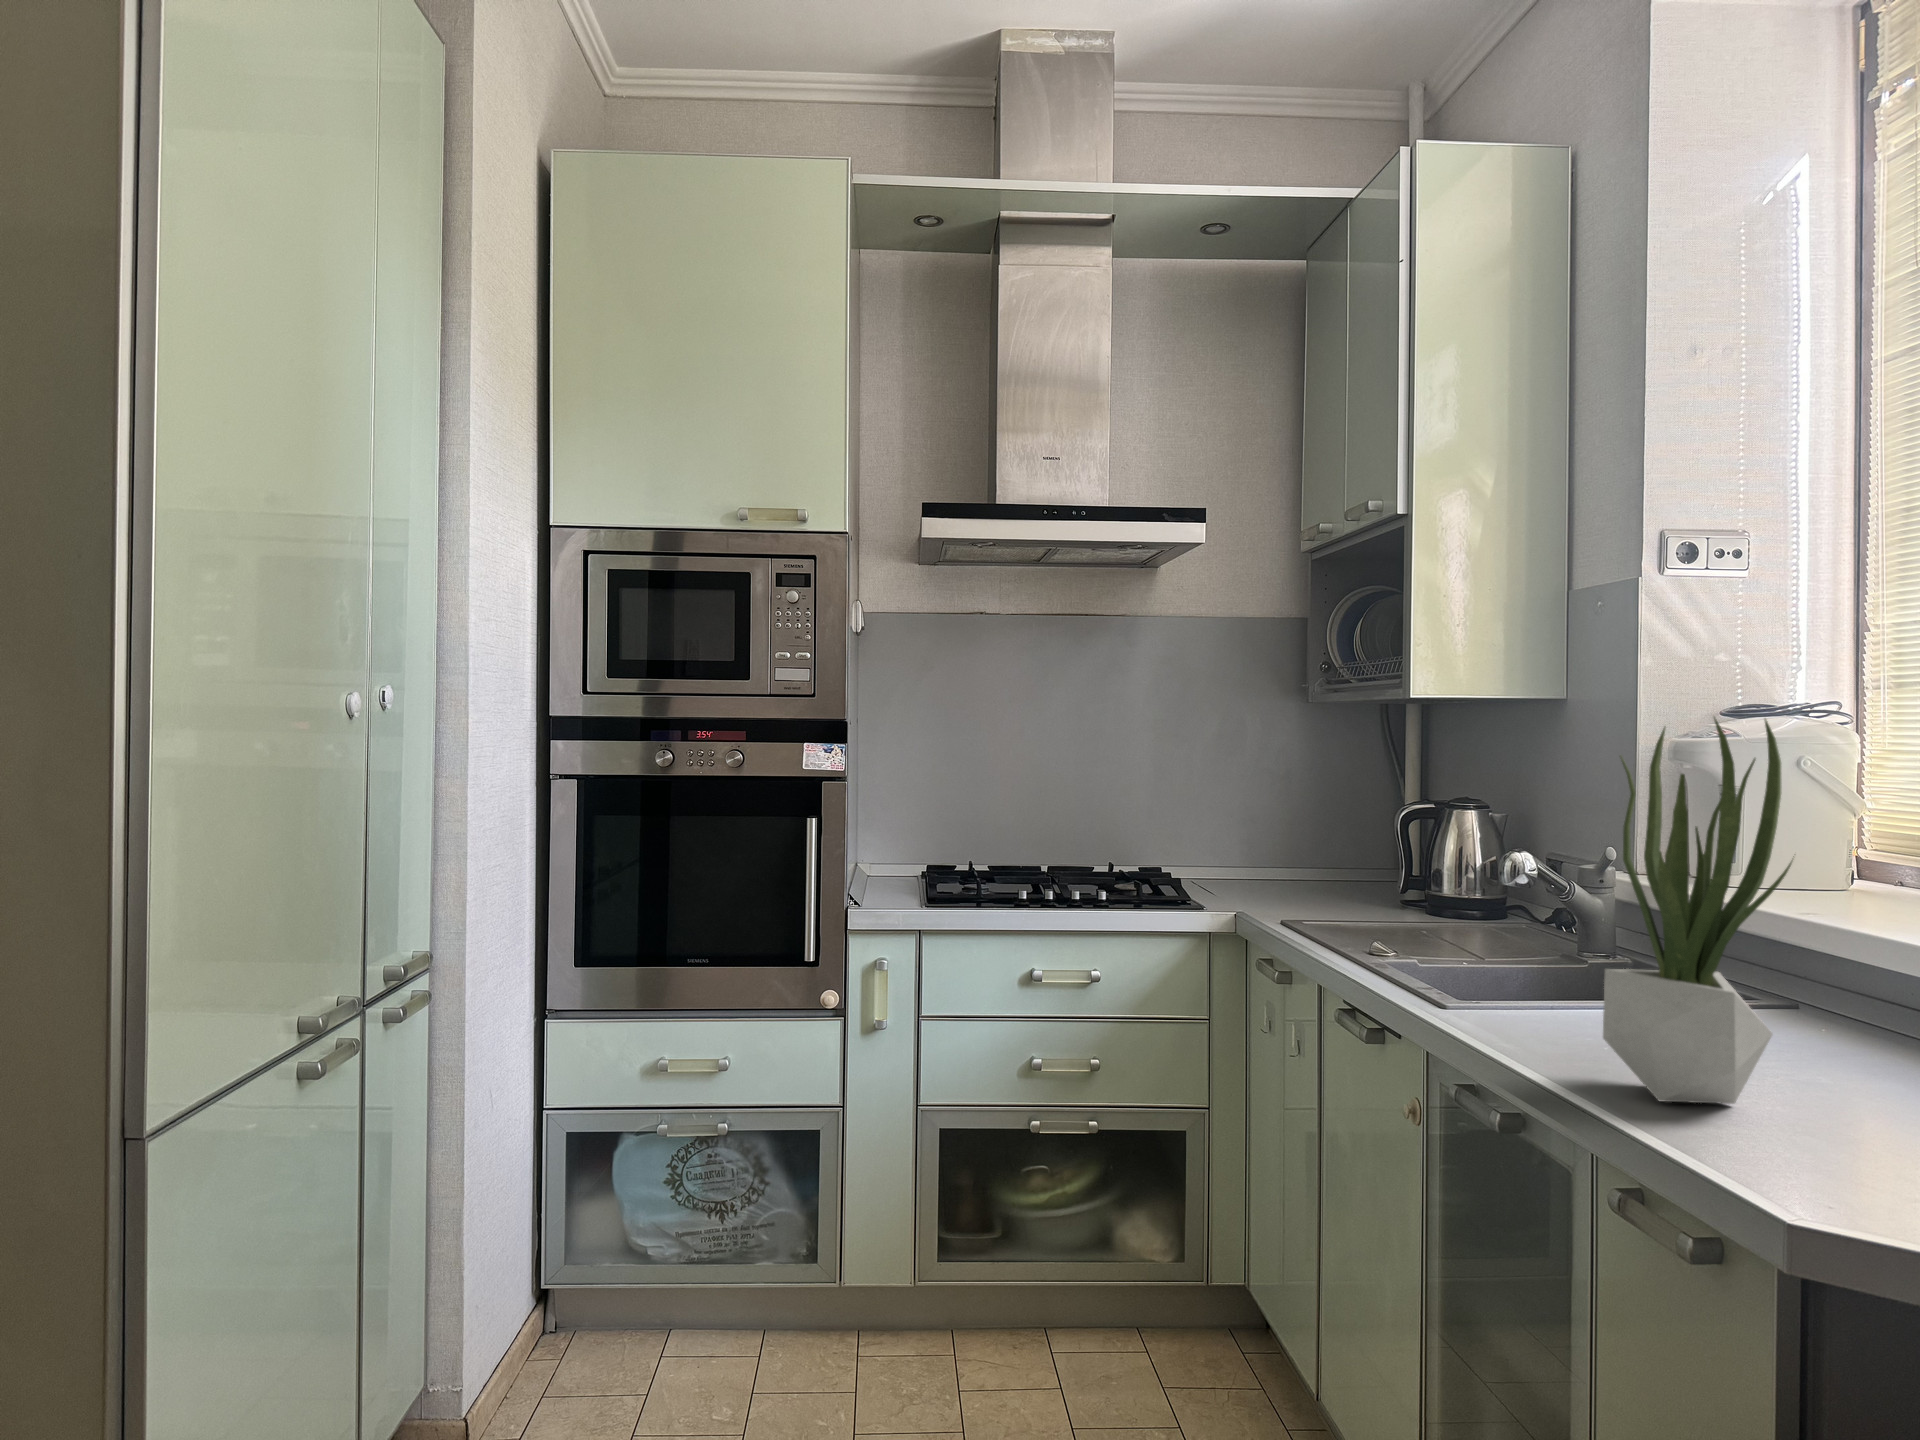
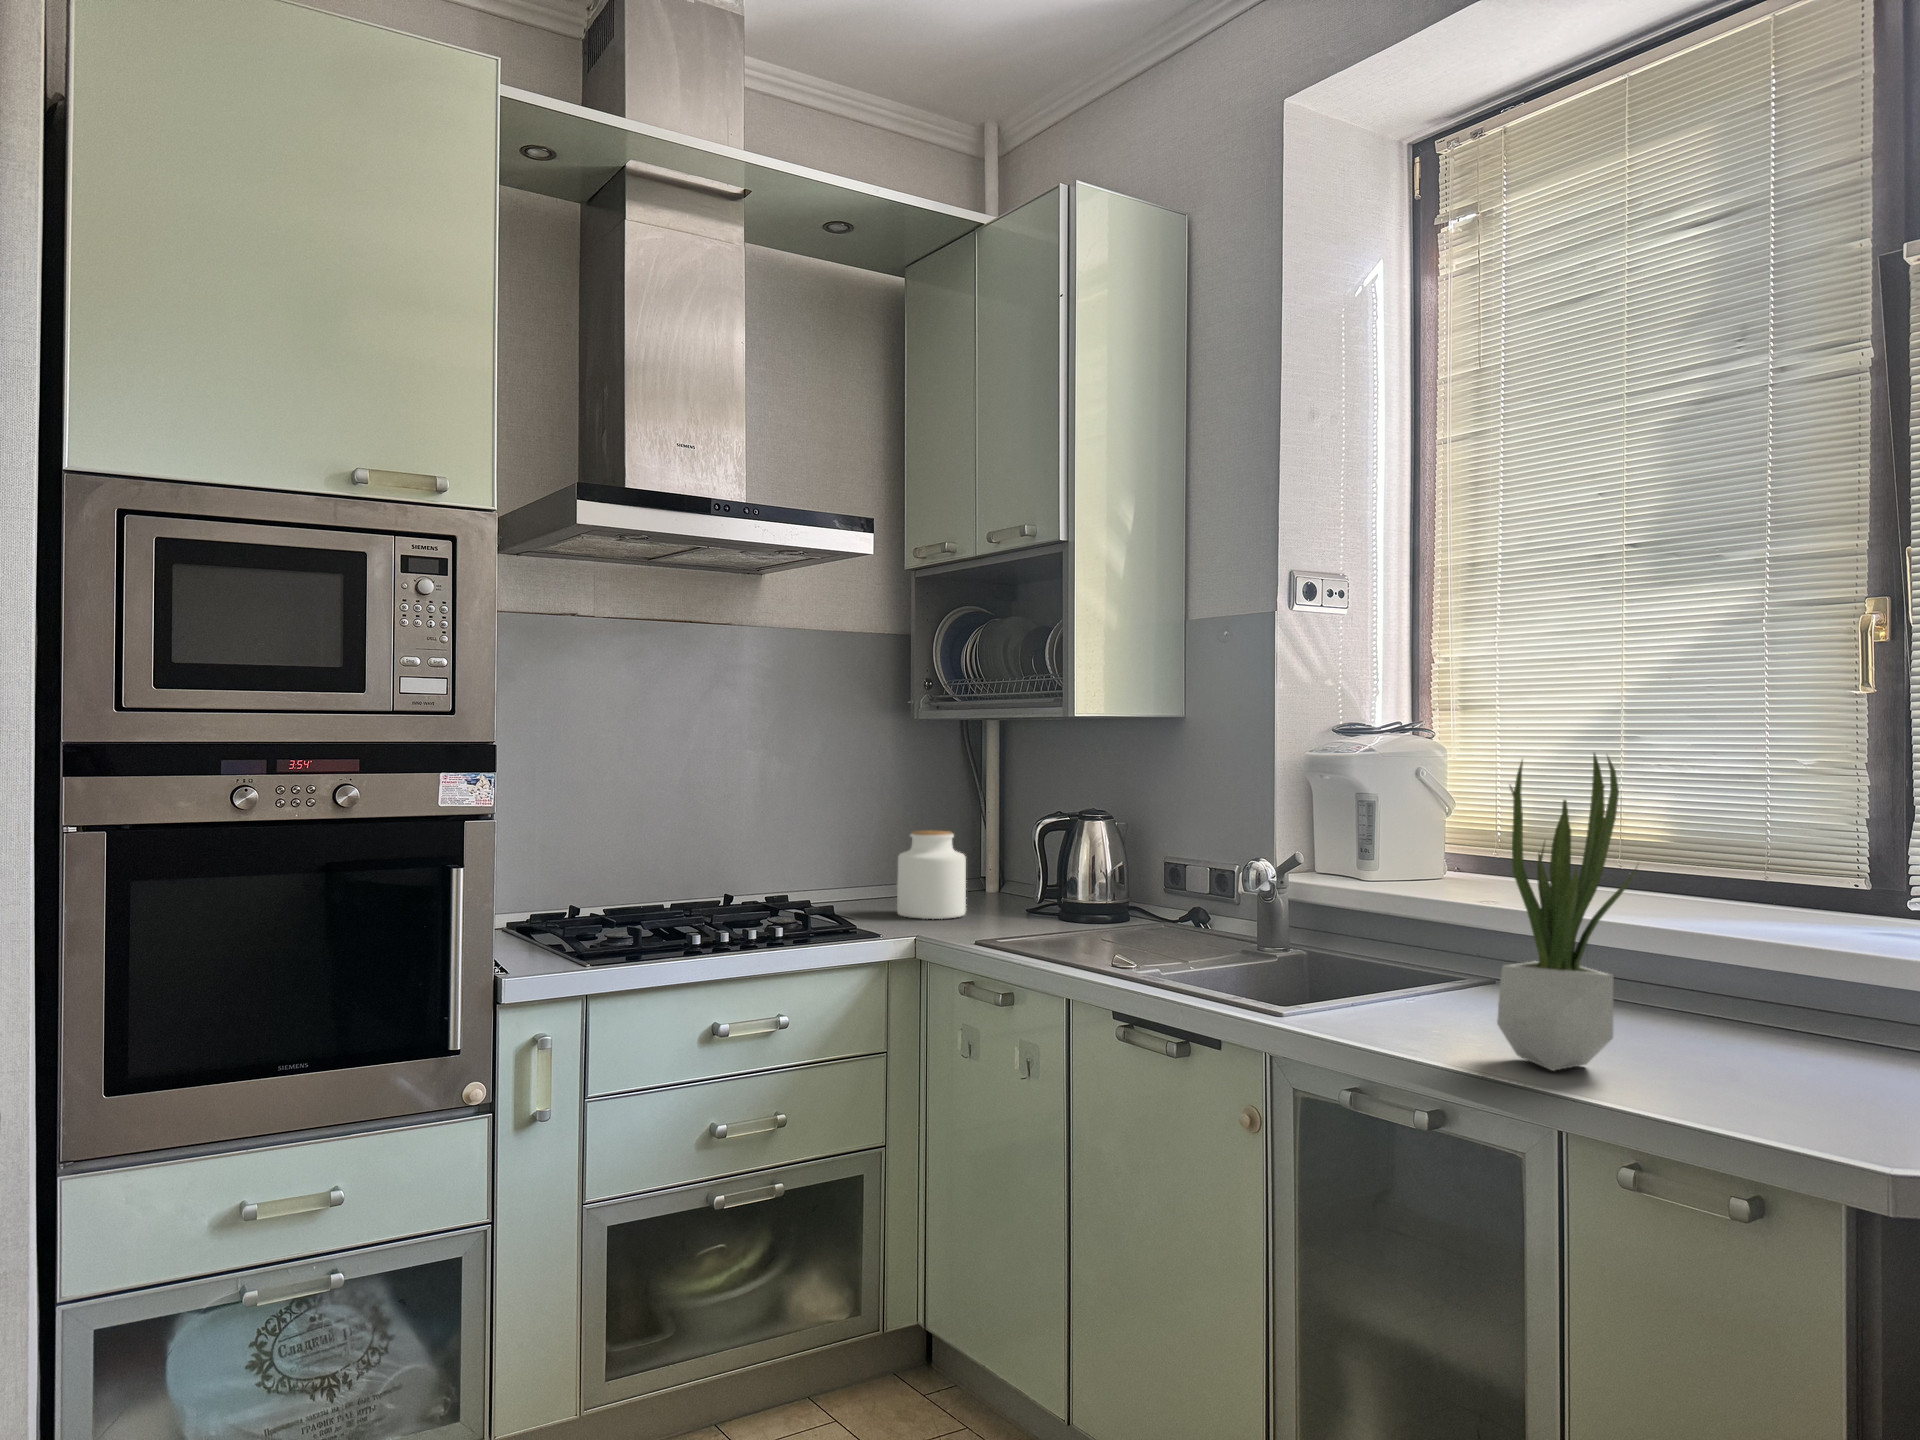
jar: none [1272,814,1342,900] -> present [897,830,966,919]

